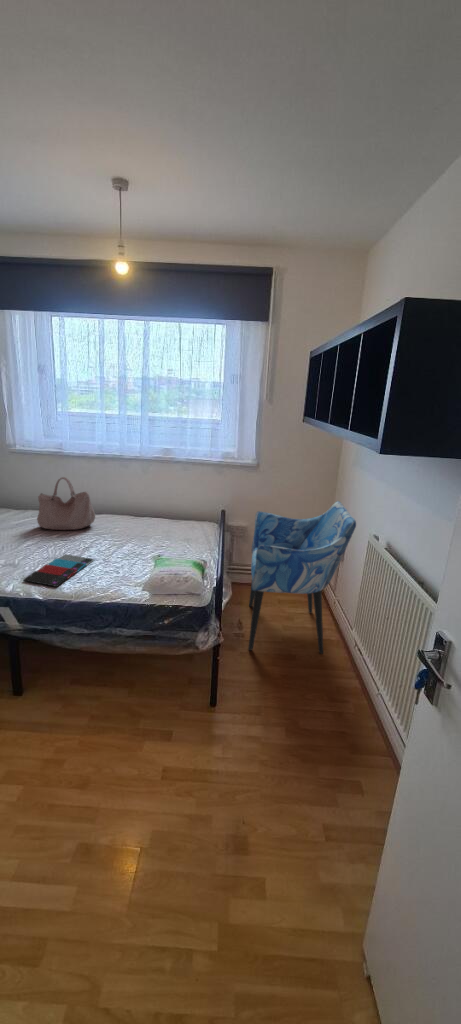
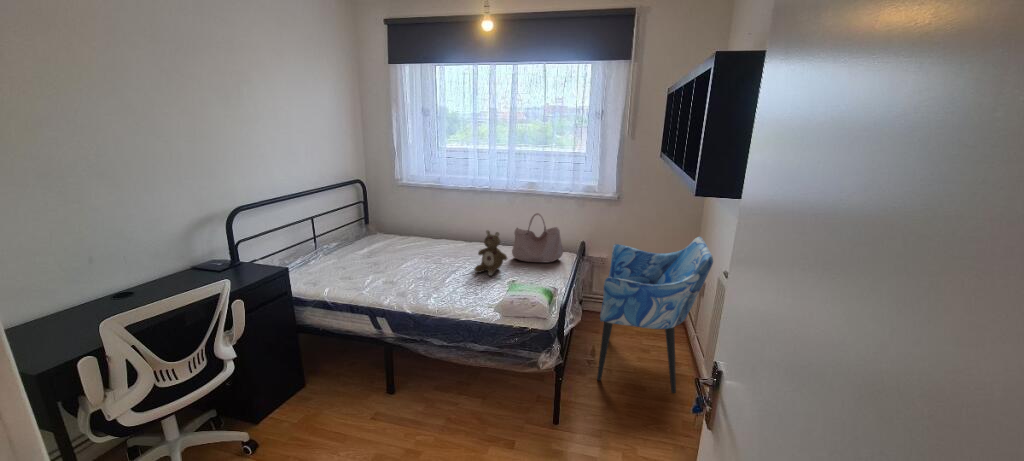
handbag: present [37,477,95,530] -> present [512,213,563,263]
stuffed bear: none [112,501,149,551] -> present [474,230,507,276]
smartphone: present [24,554,94,587] -> none [399,275,459,303]

